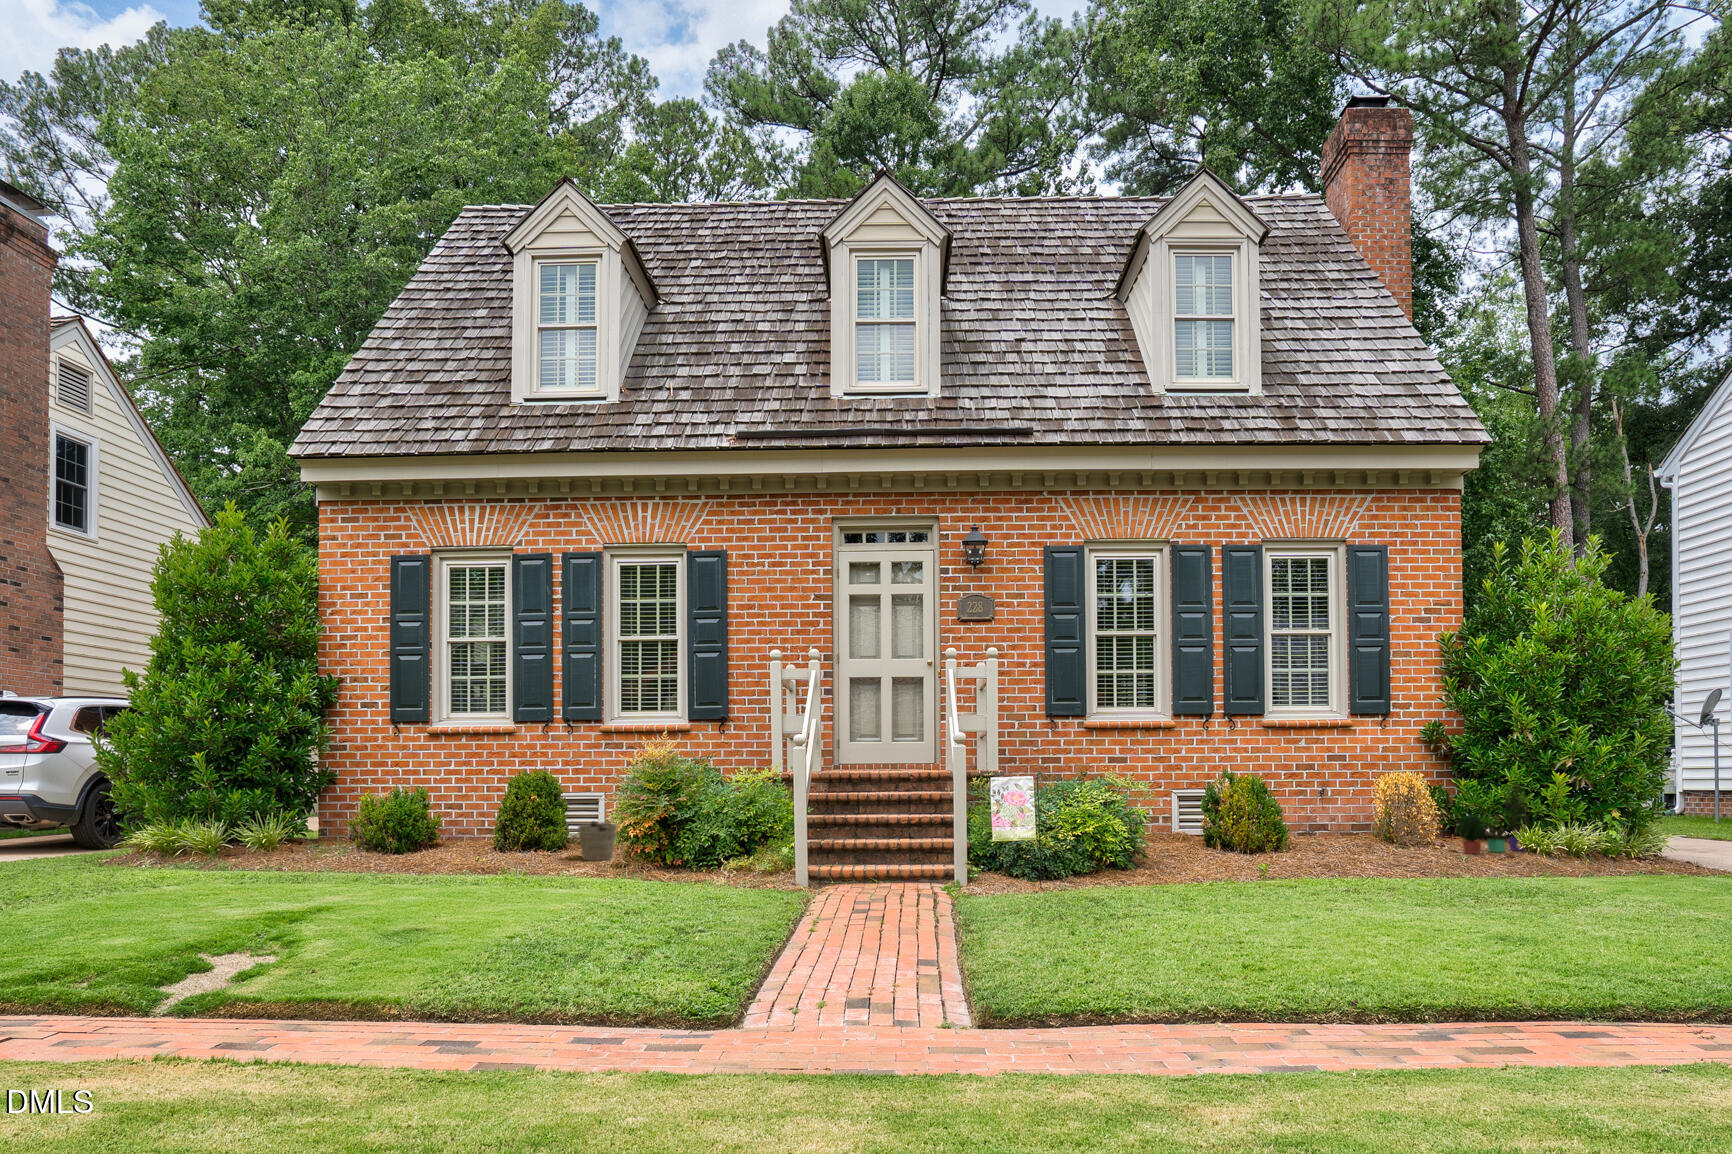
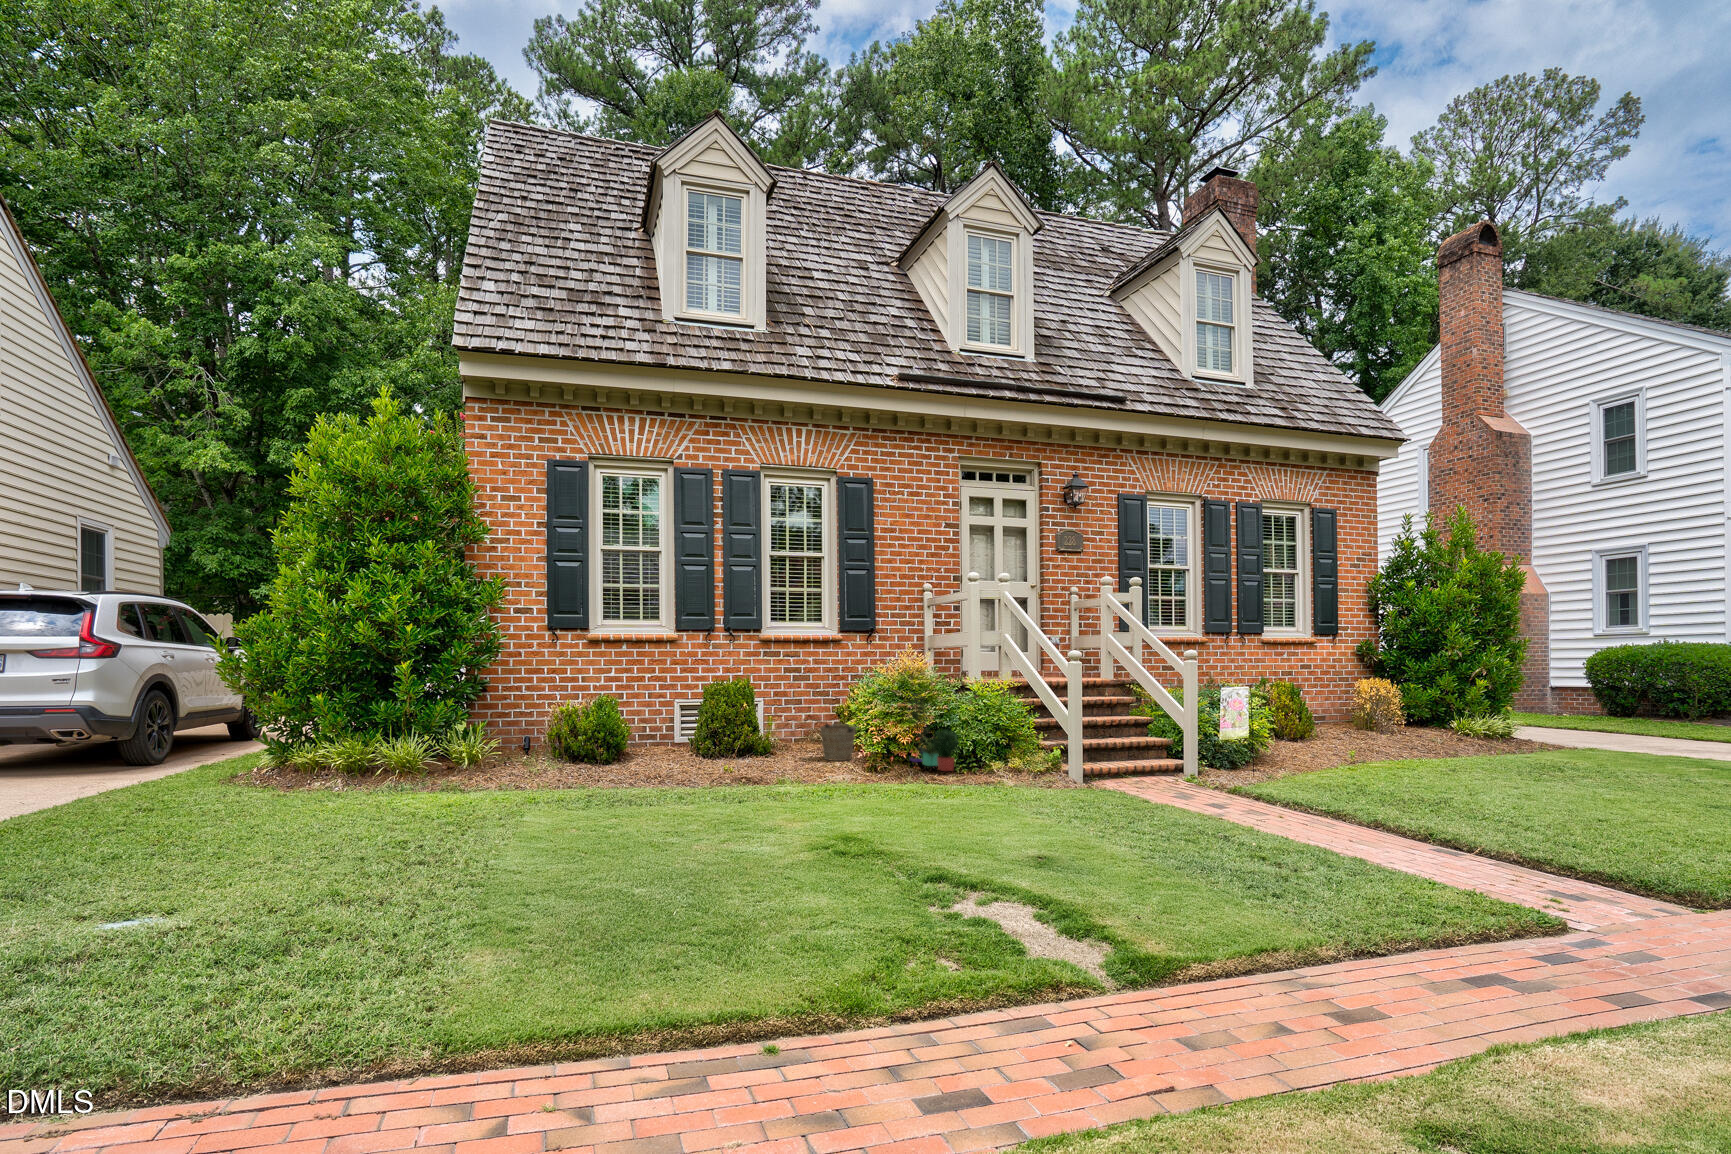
potted plant: present [1457,783,1530,854] -> present [907,694,959,771]

